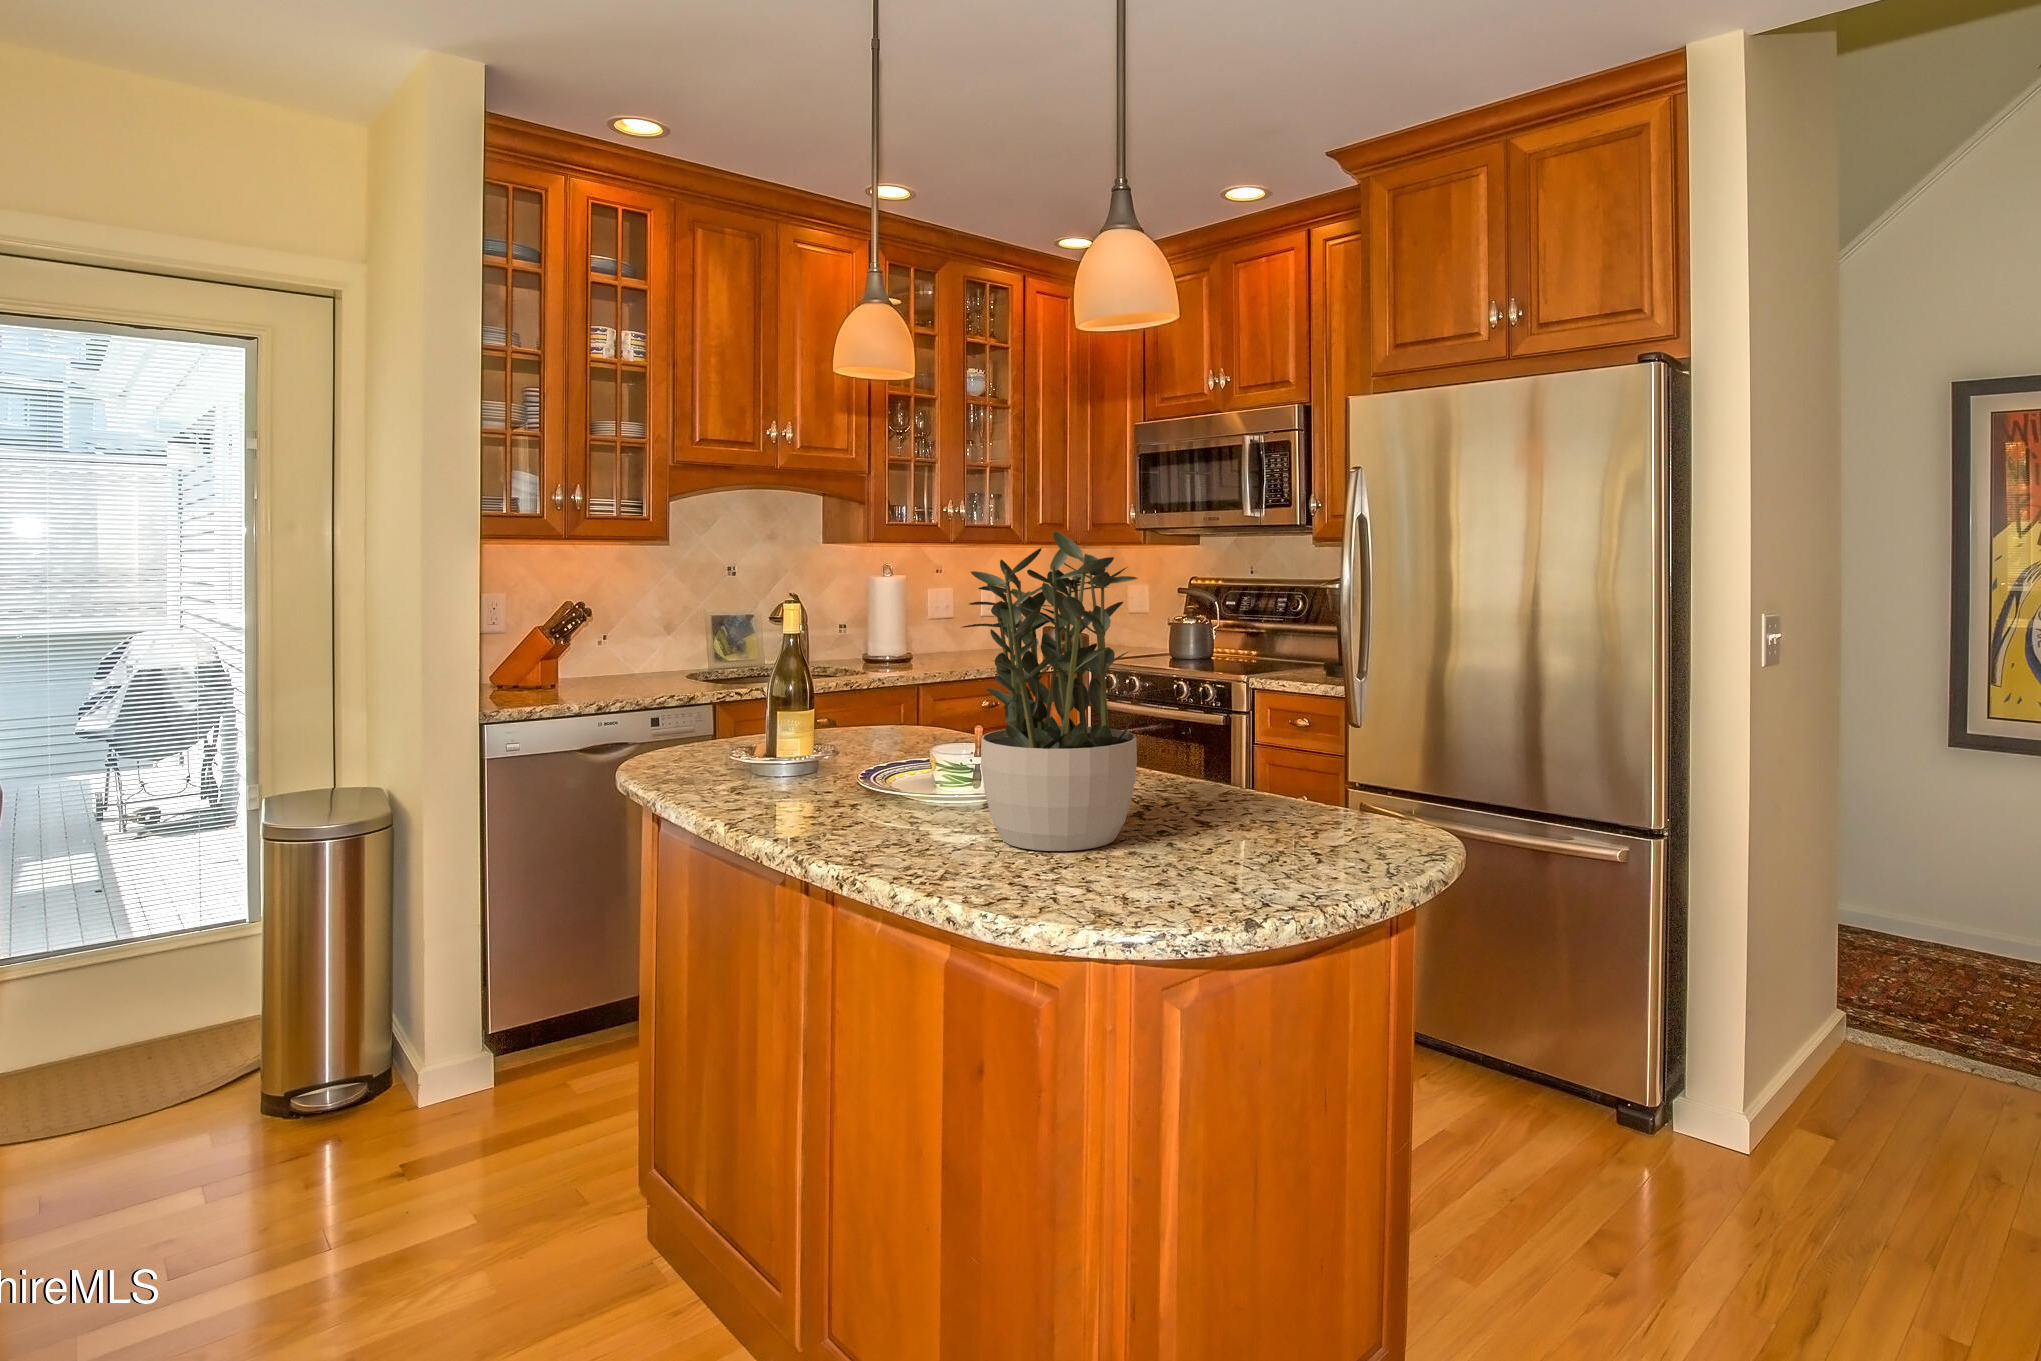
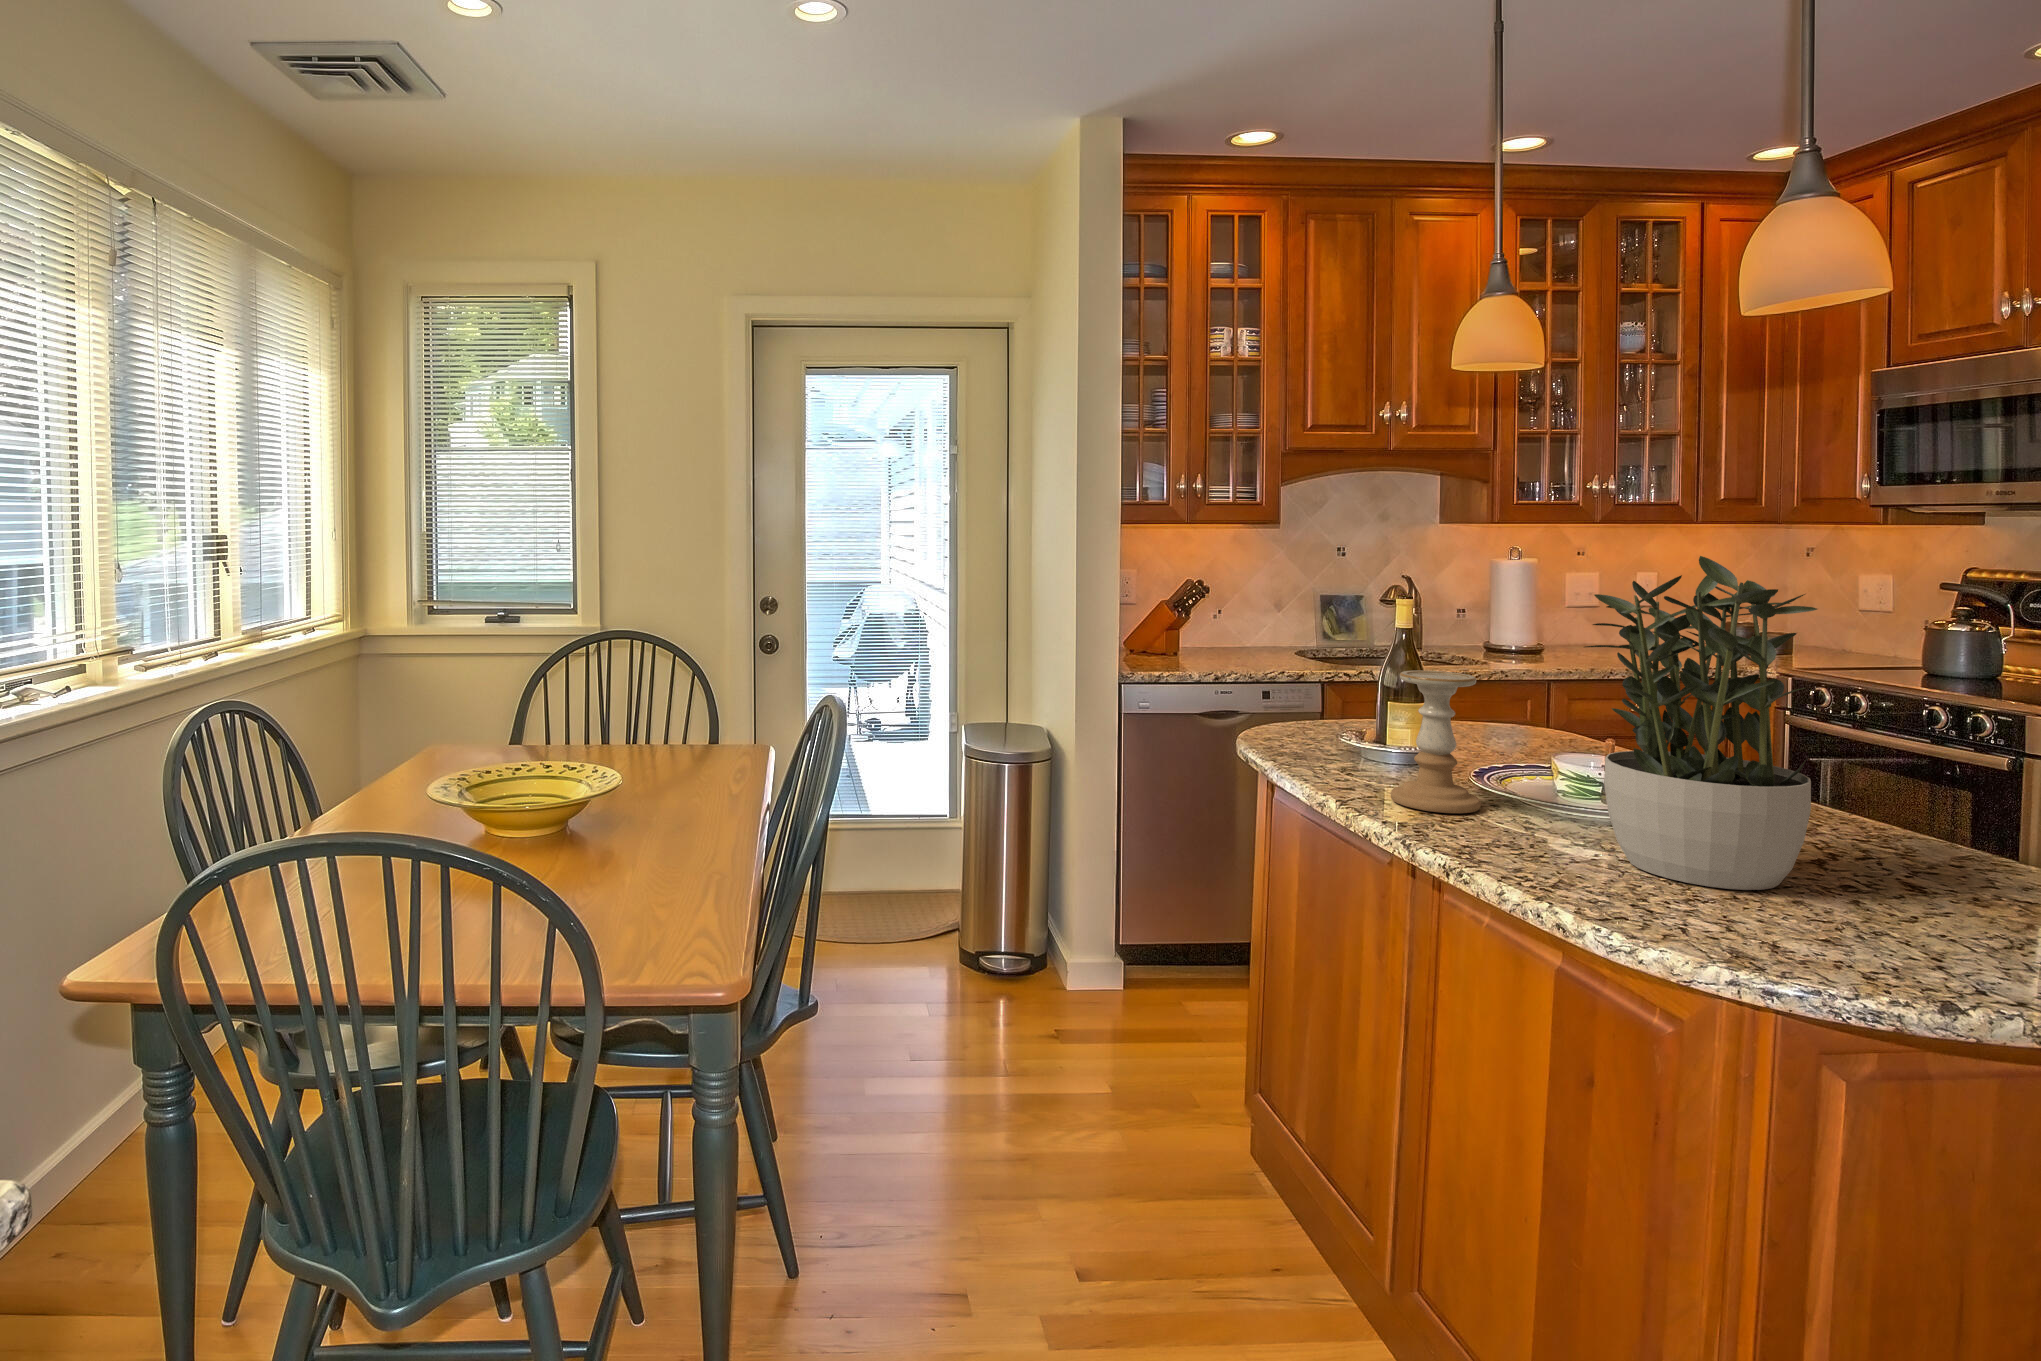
candle holder: none [782,670,871,824] -> present [1390,670,1481,813]

